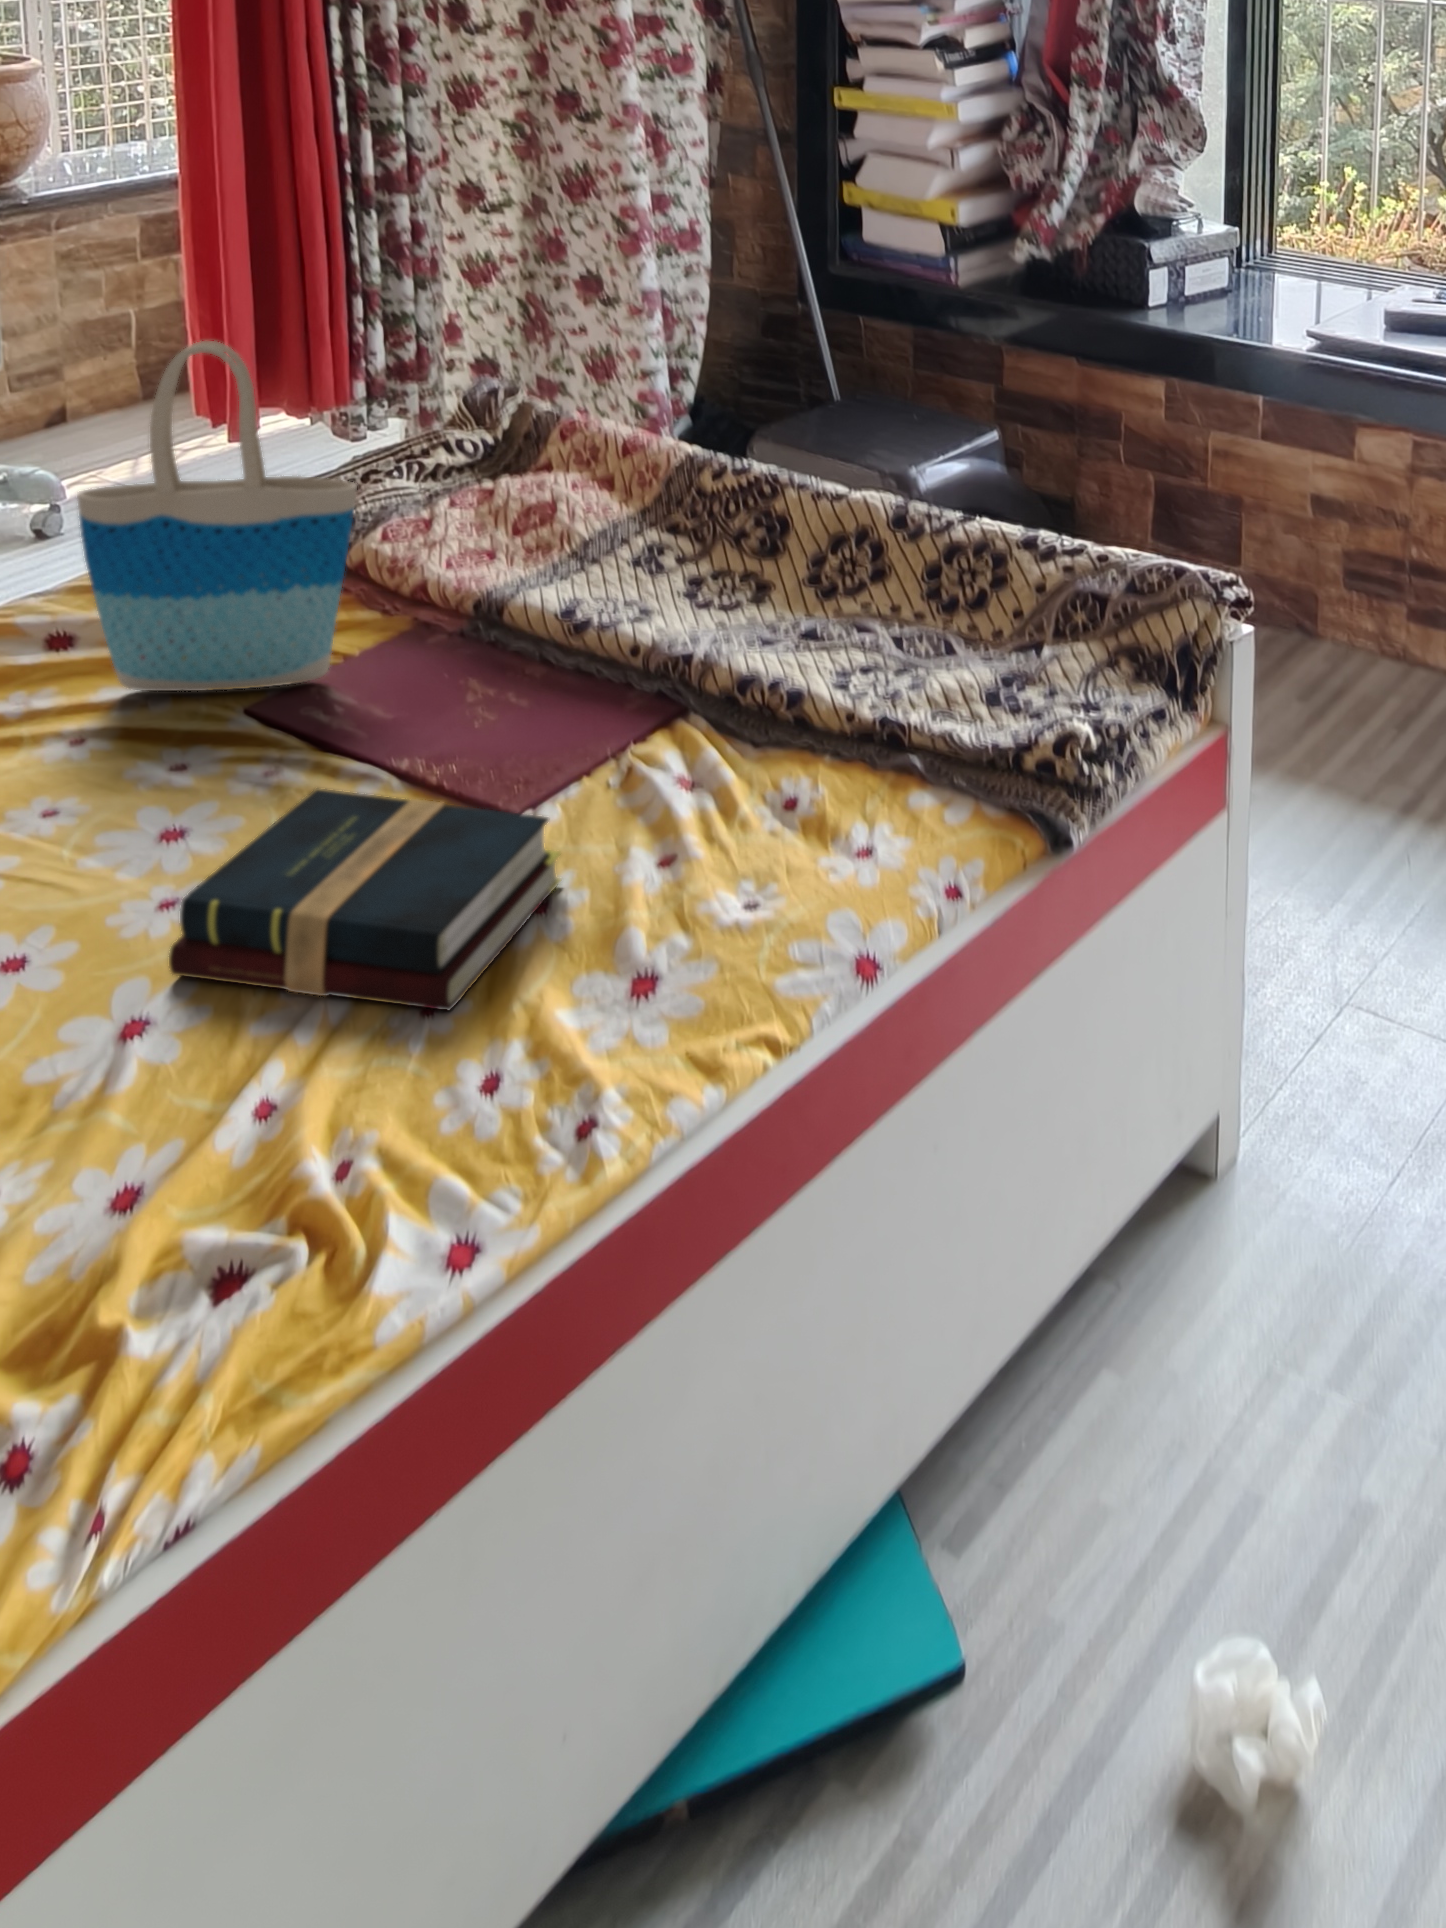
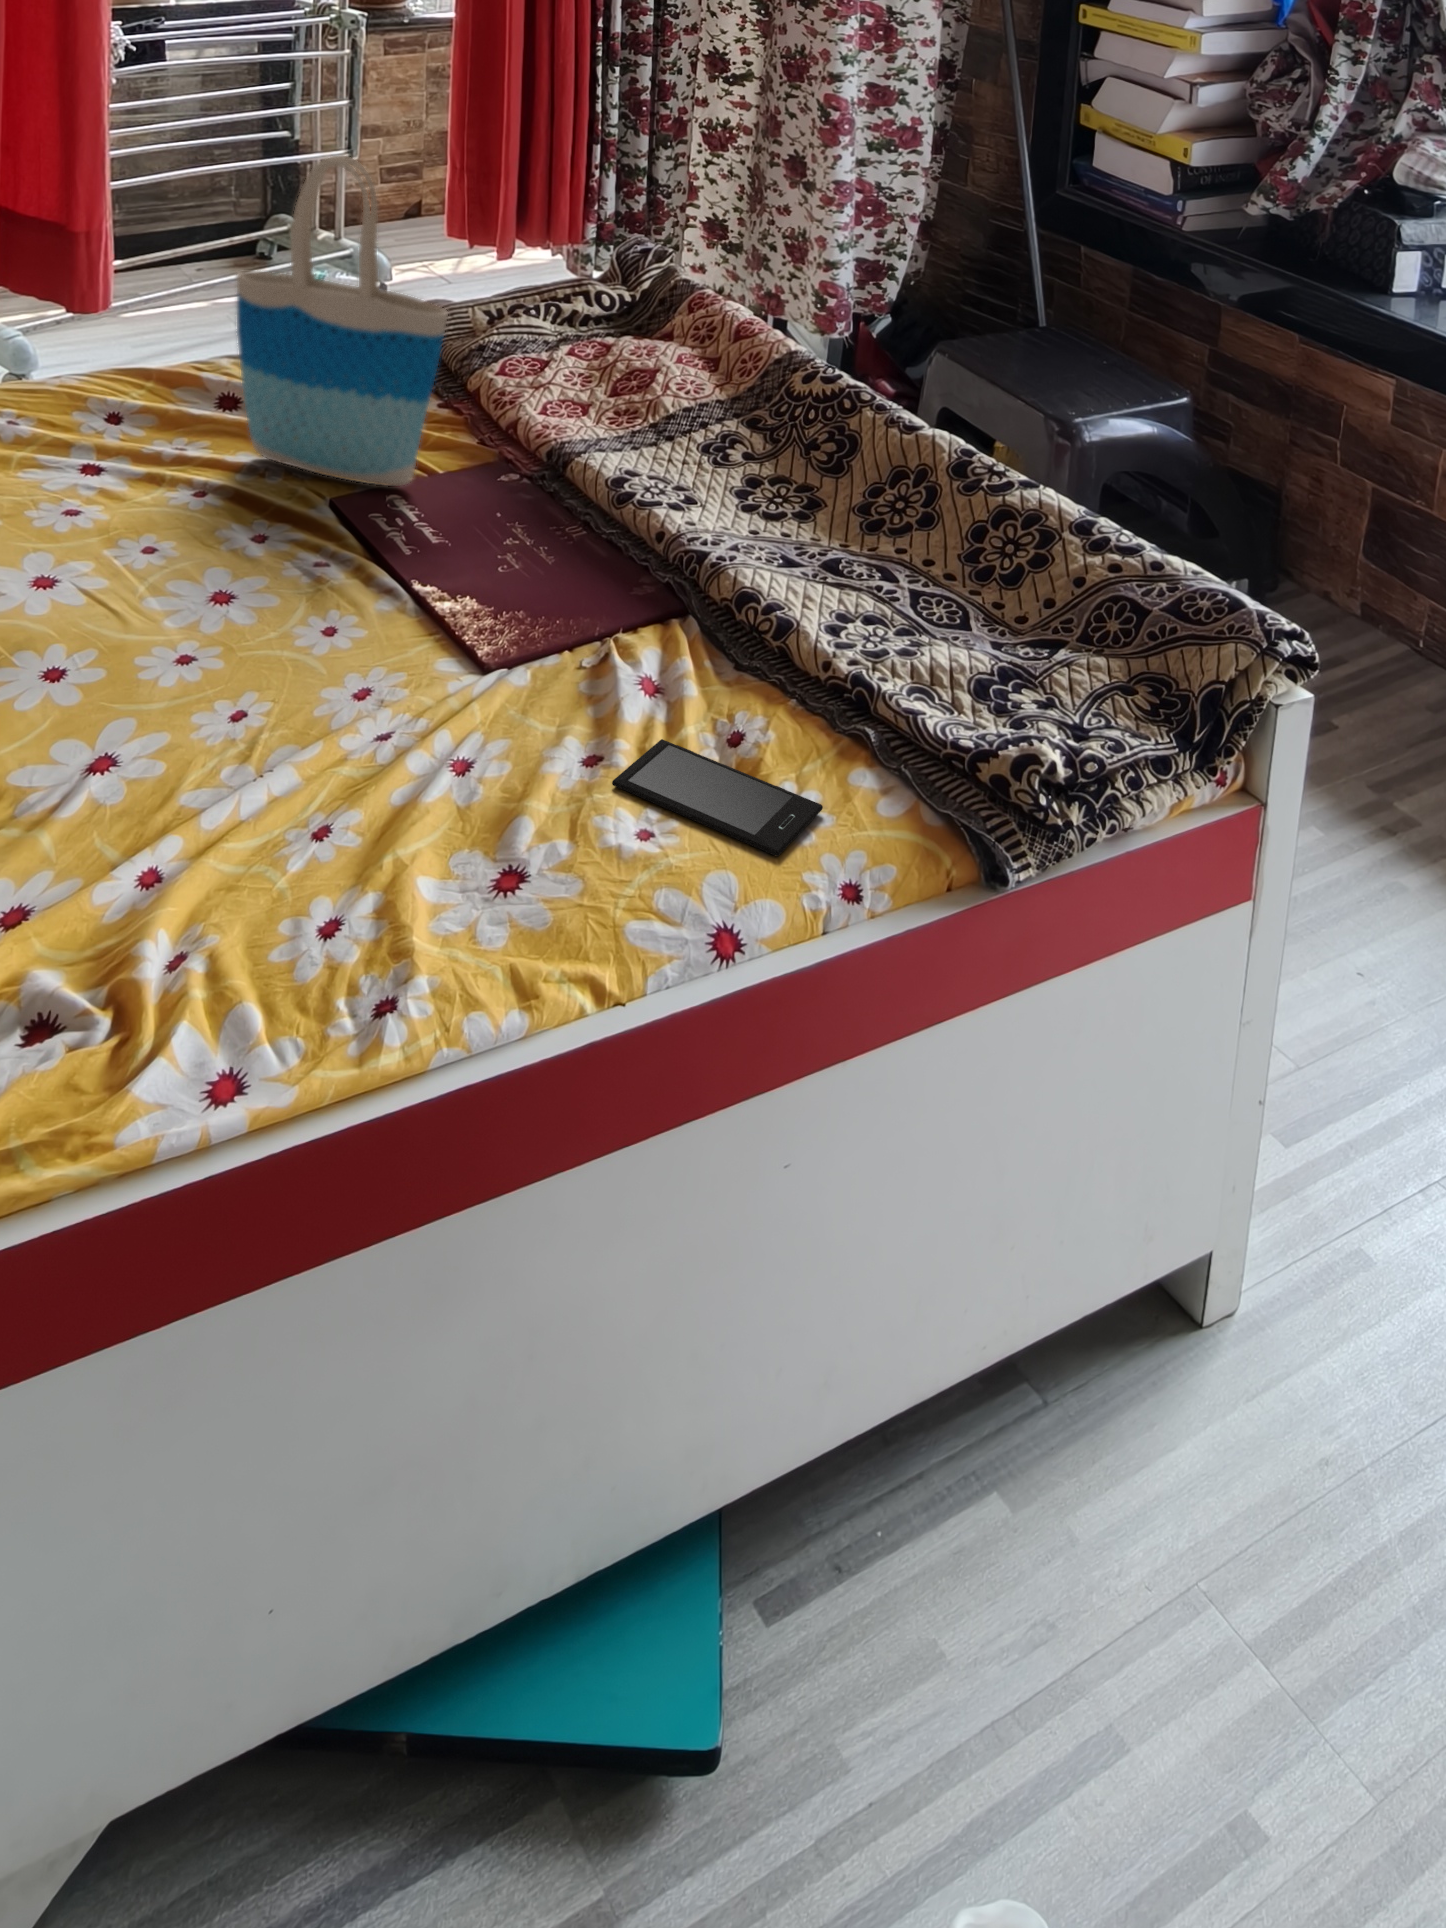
hardback book: present [169,789,561,1010] -> none [142,590,494,846]
smartphone: none [694,823,893,883] -> present [612,739,823,856]

